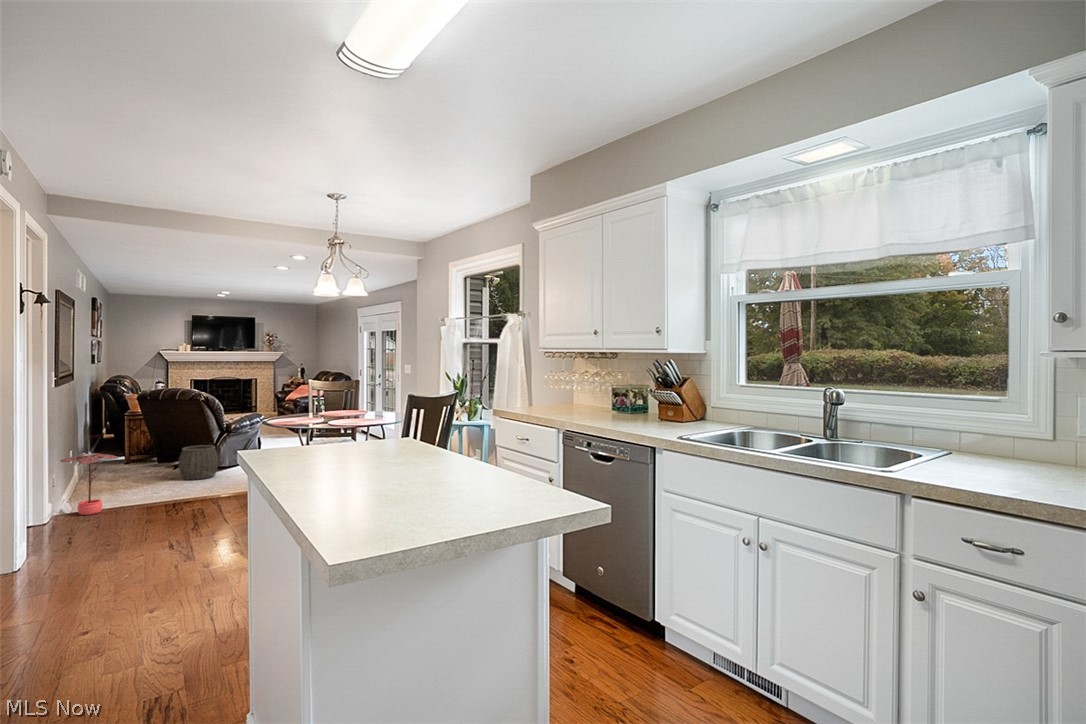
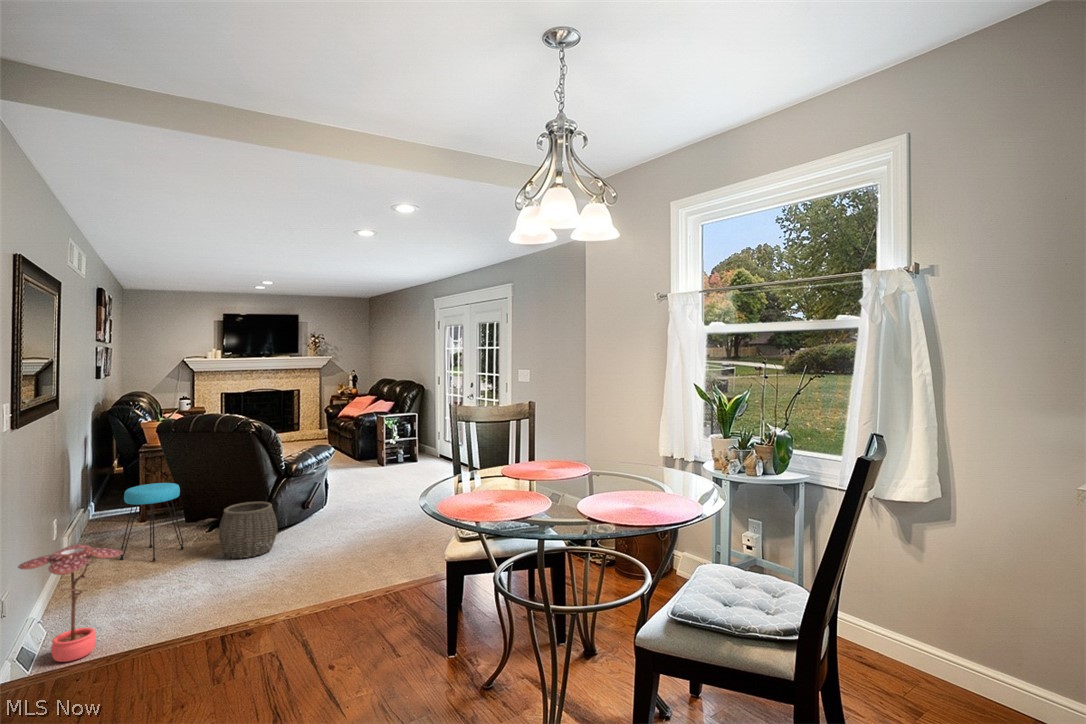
stool: none [112,432,156,480] -> present [120,483,184,561]

